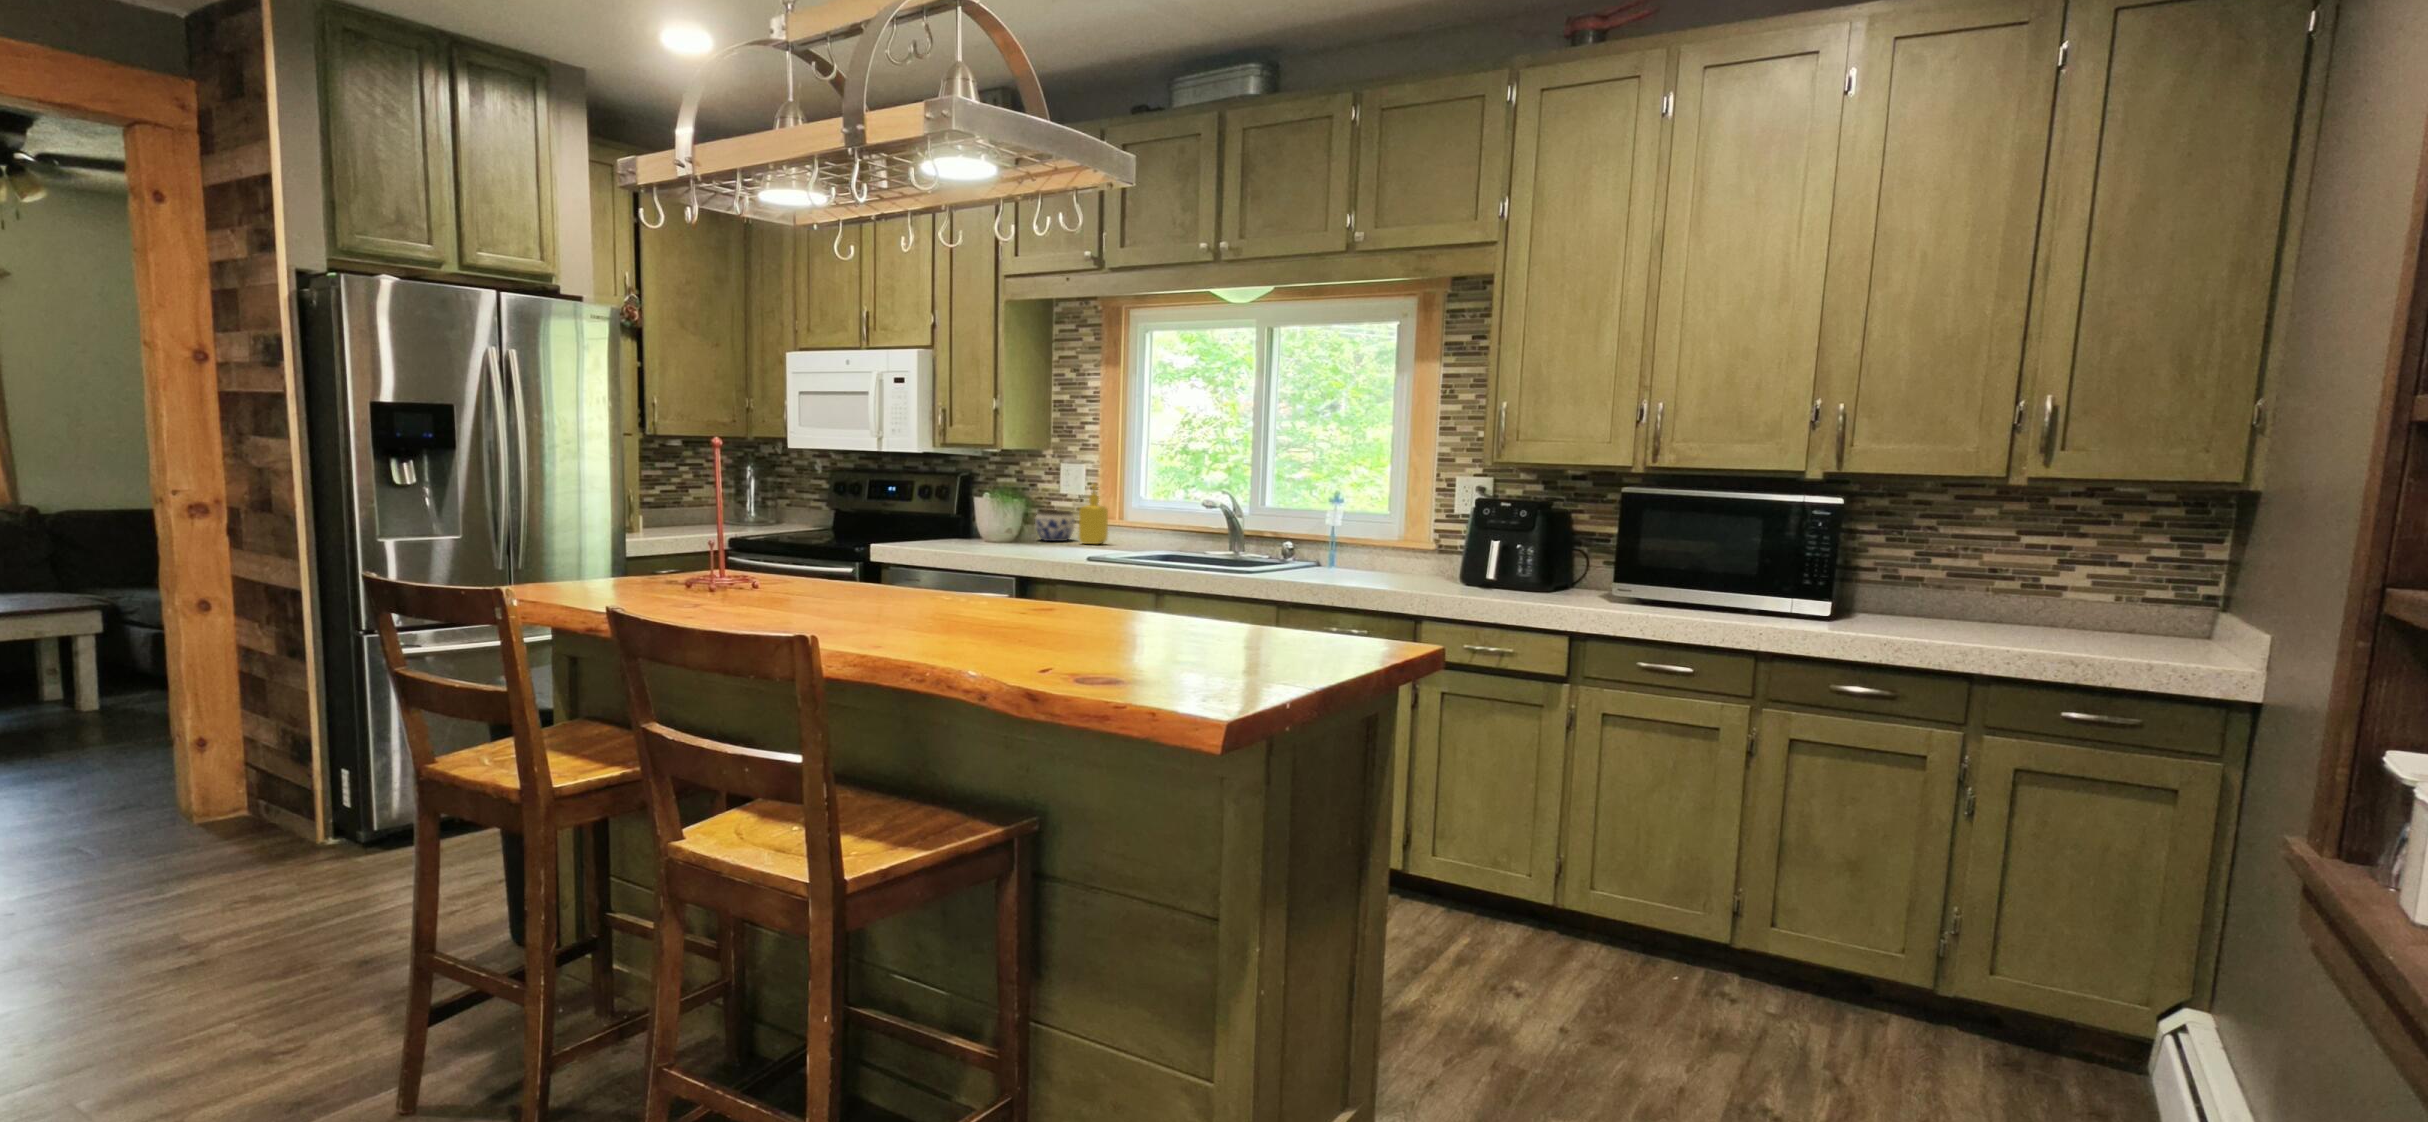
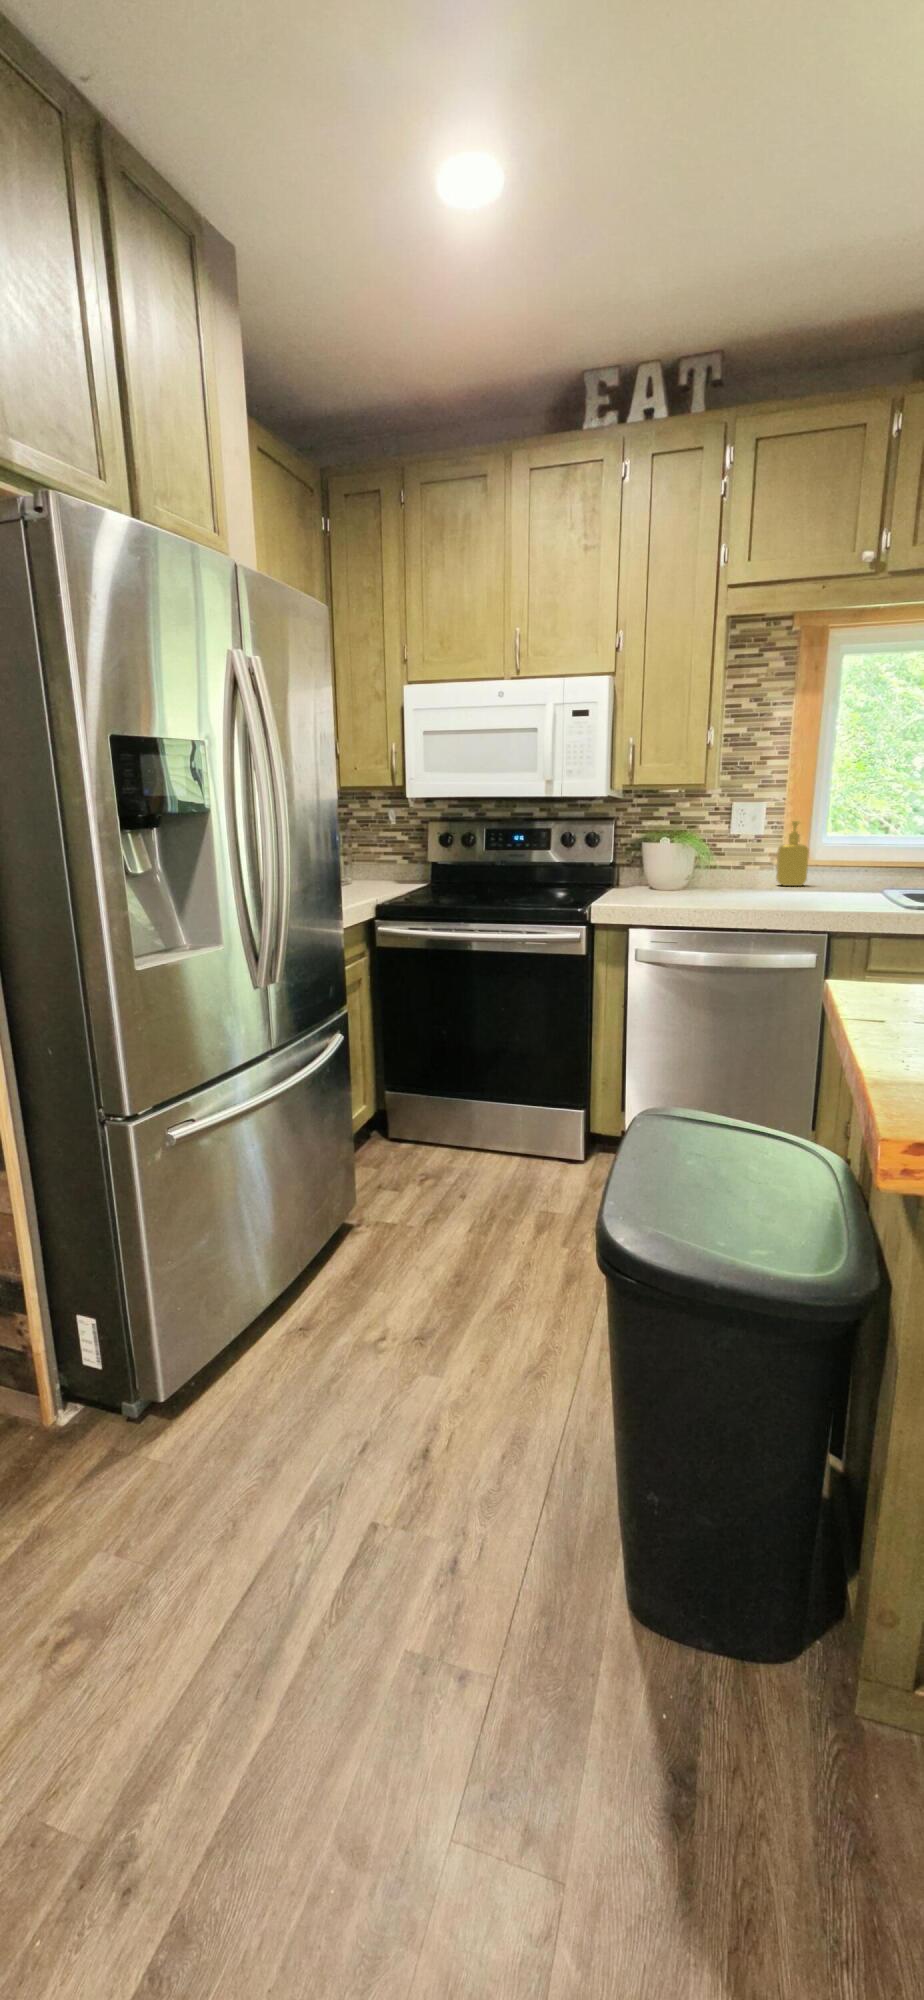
jar: present [1035,510,1075,541] -> none [712,852,756,884]

